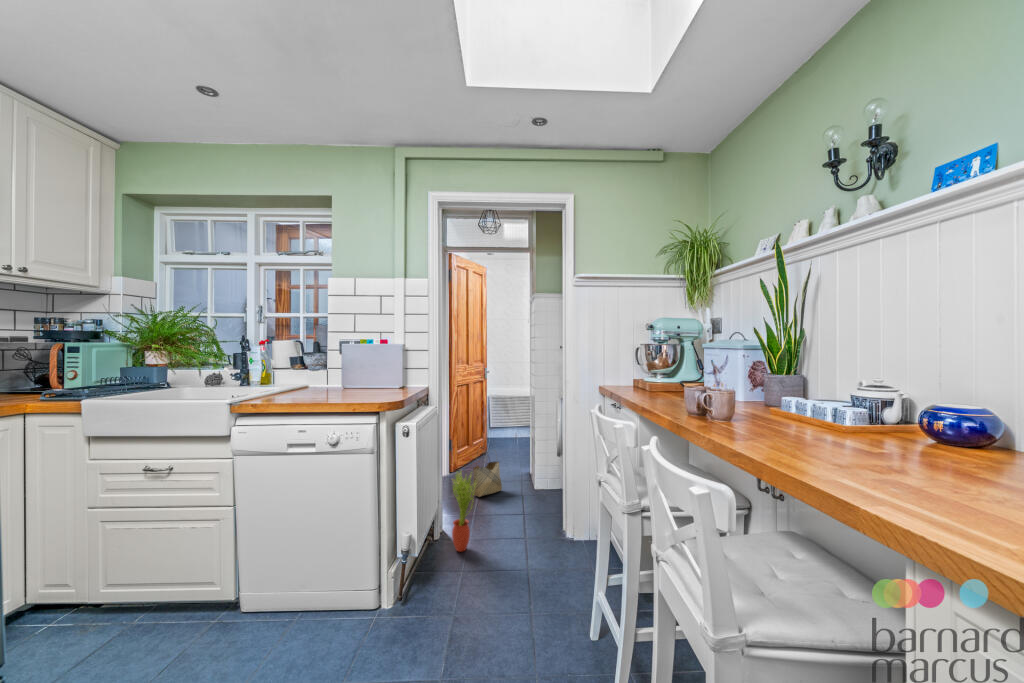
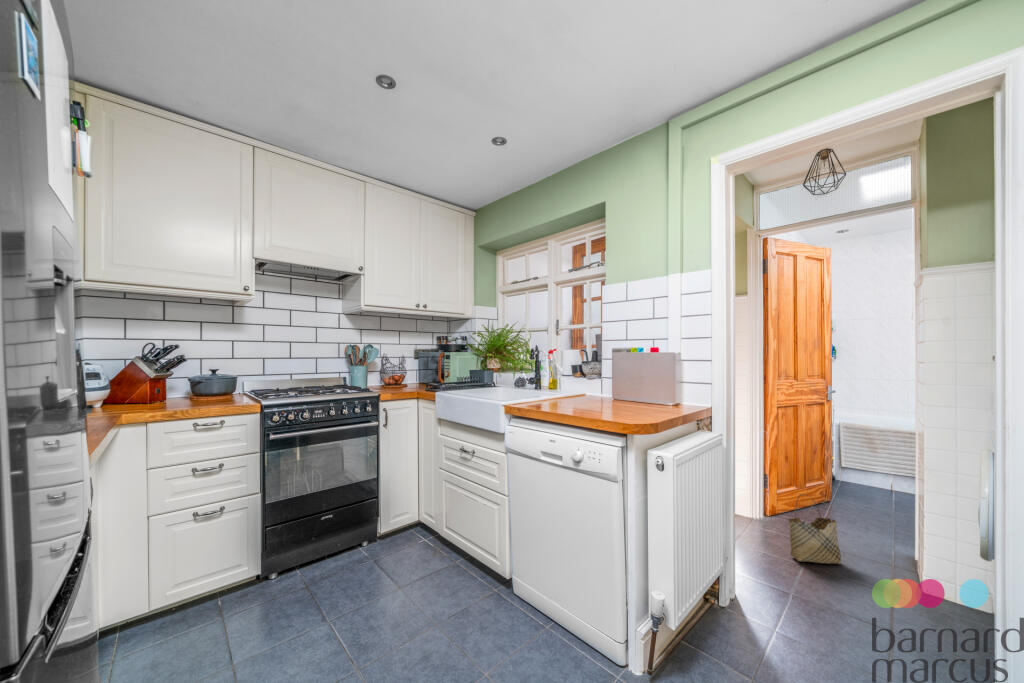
potted plant: present [452,472,476,552] -> none [731,519,772,630]

